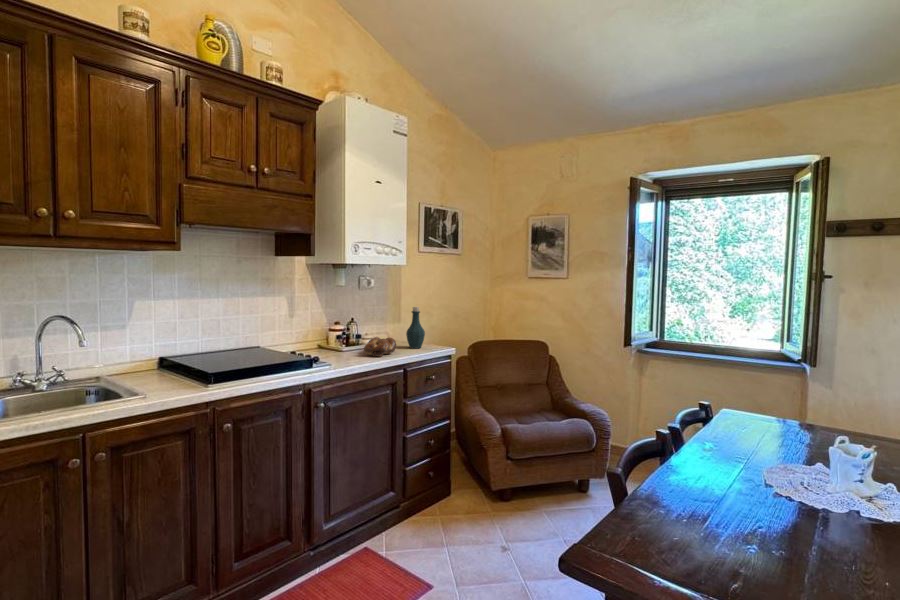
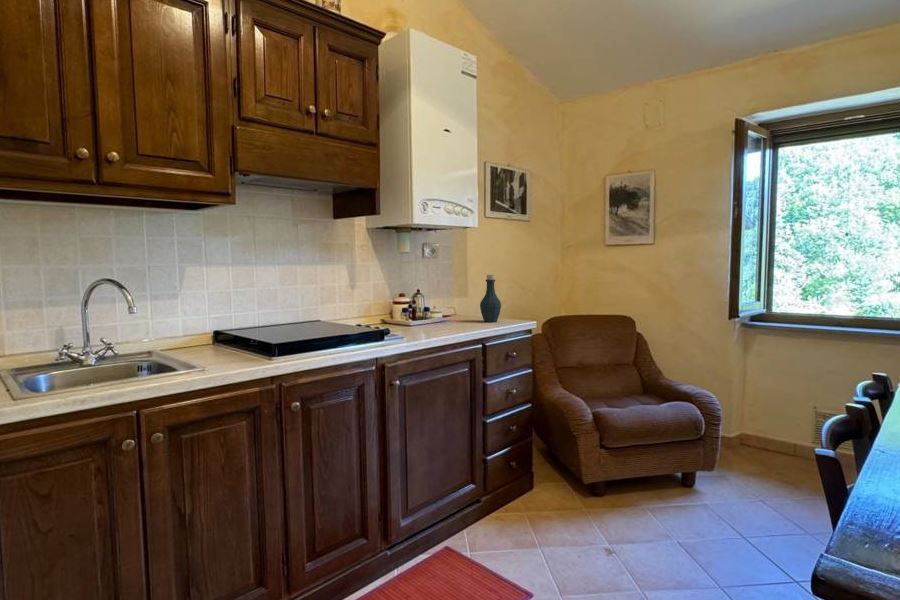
bread loaf: present [364,337,396,357] -> none [436,308,472,330]

